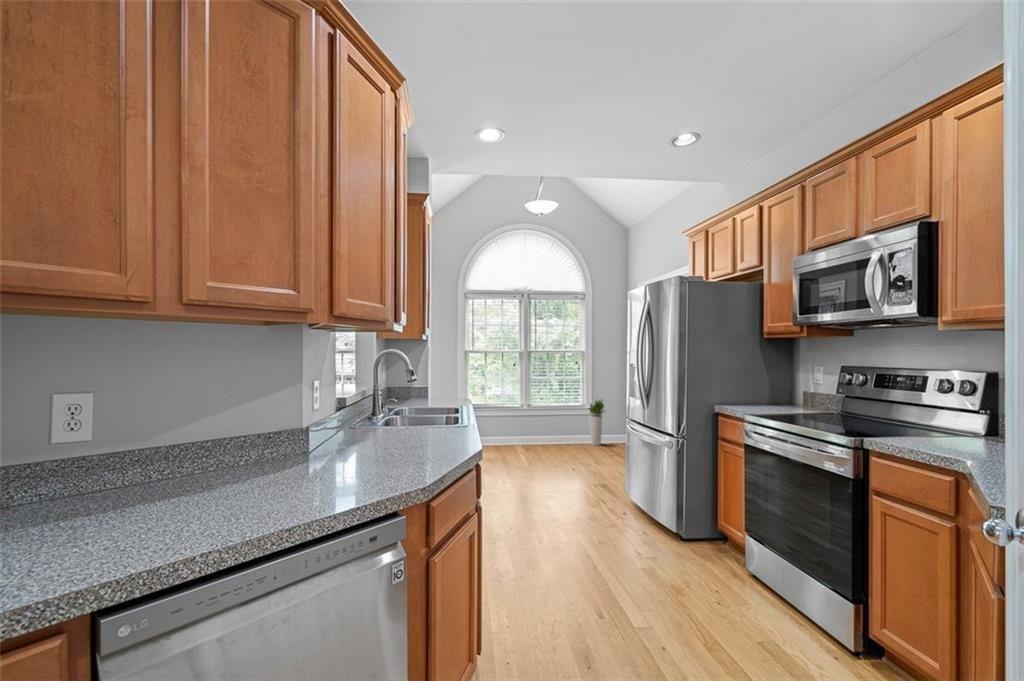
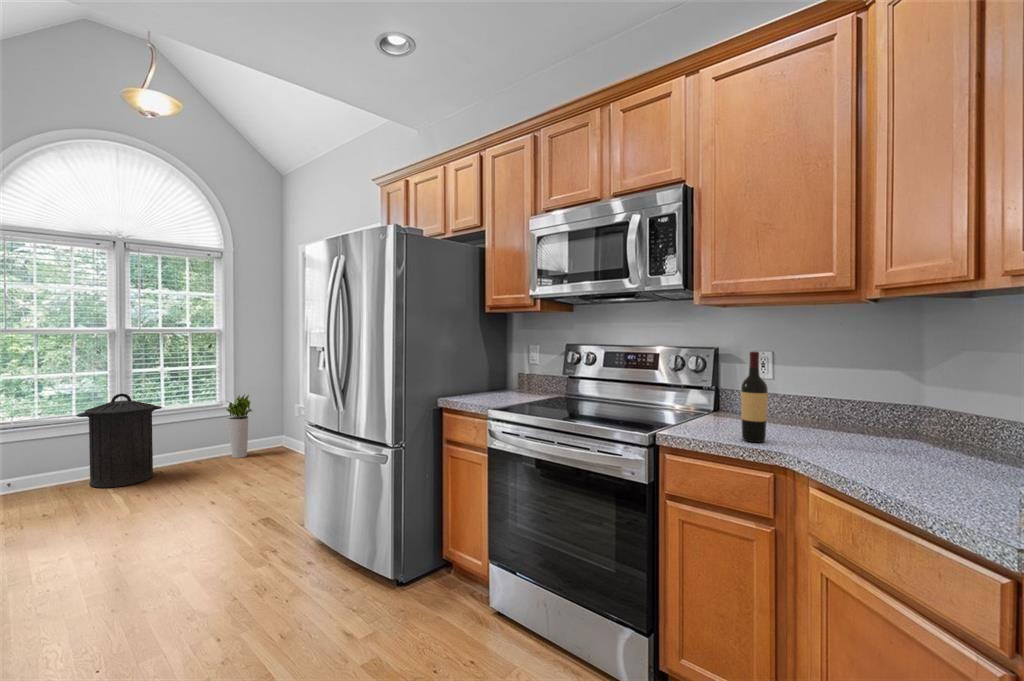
wine bottle: none [950,372,980,456] -> present [741,351,768,443]
trash can: none [507,390,550,449] -> present [77,393,162,488]

